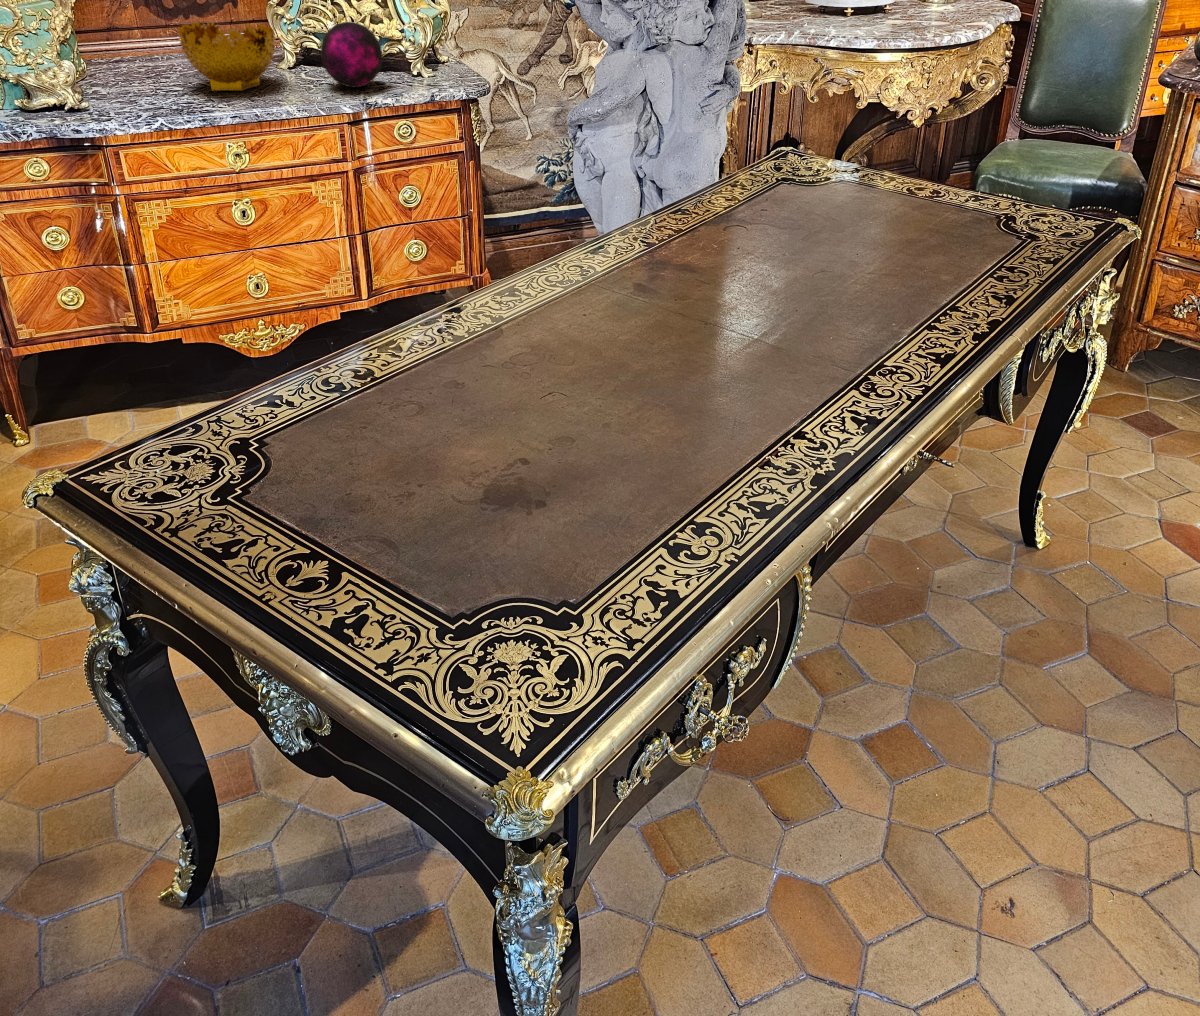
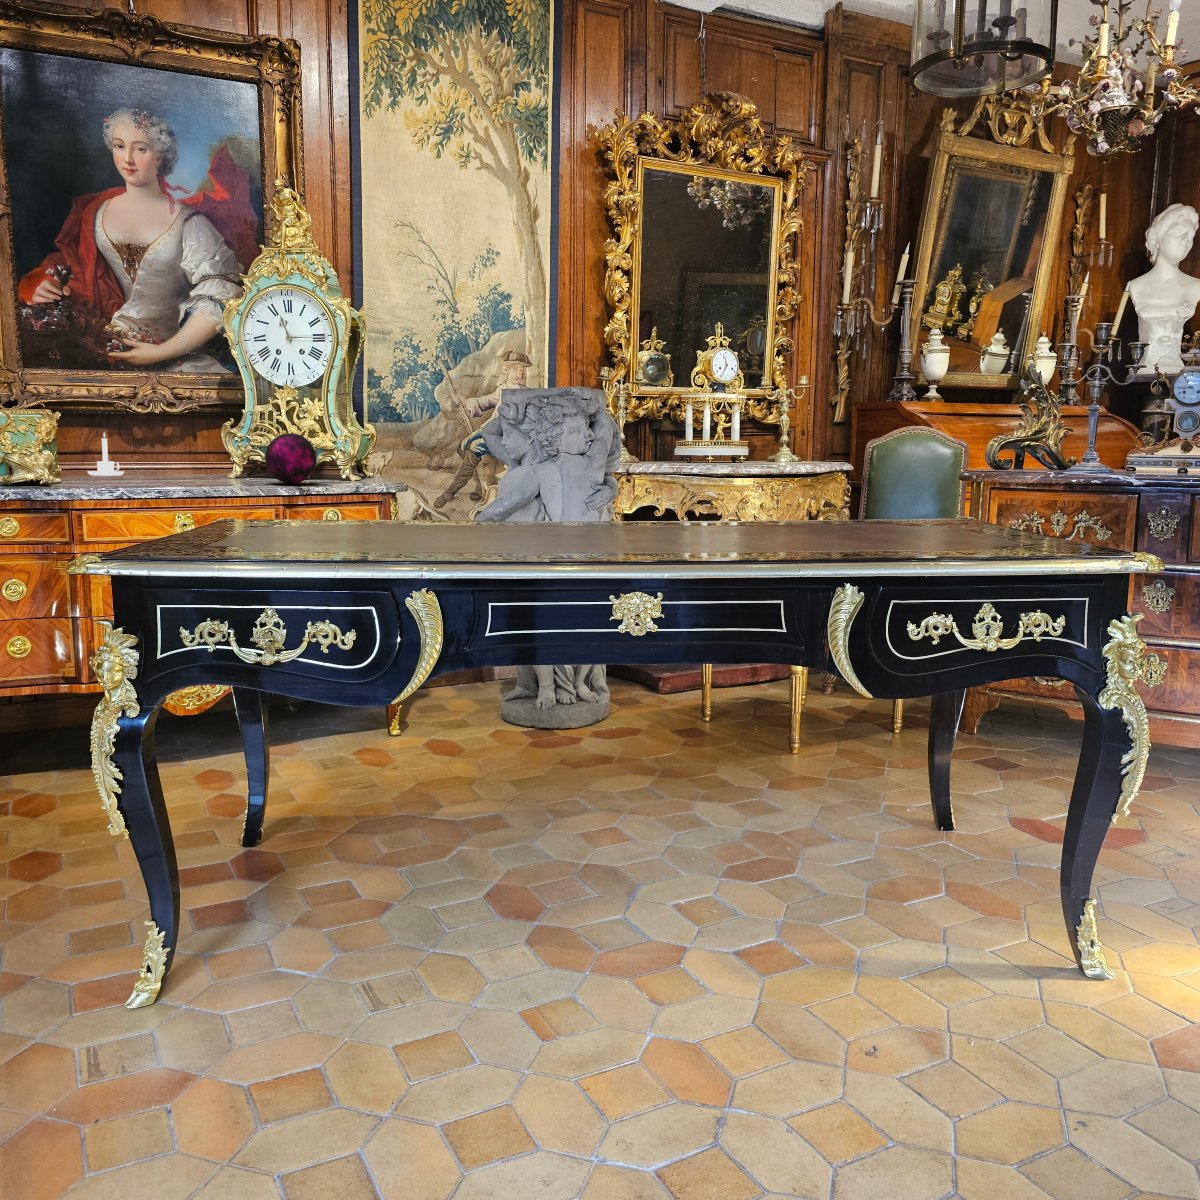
candle holder: none [118,13,160,71] -> present [87,433,124,476]
decorative bowl: present [178,21,275,91] -> none [147,434,228,482]

